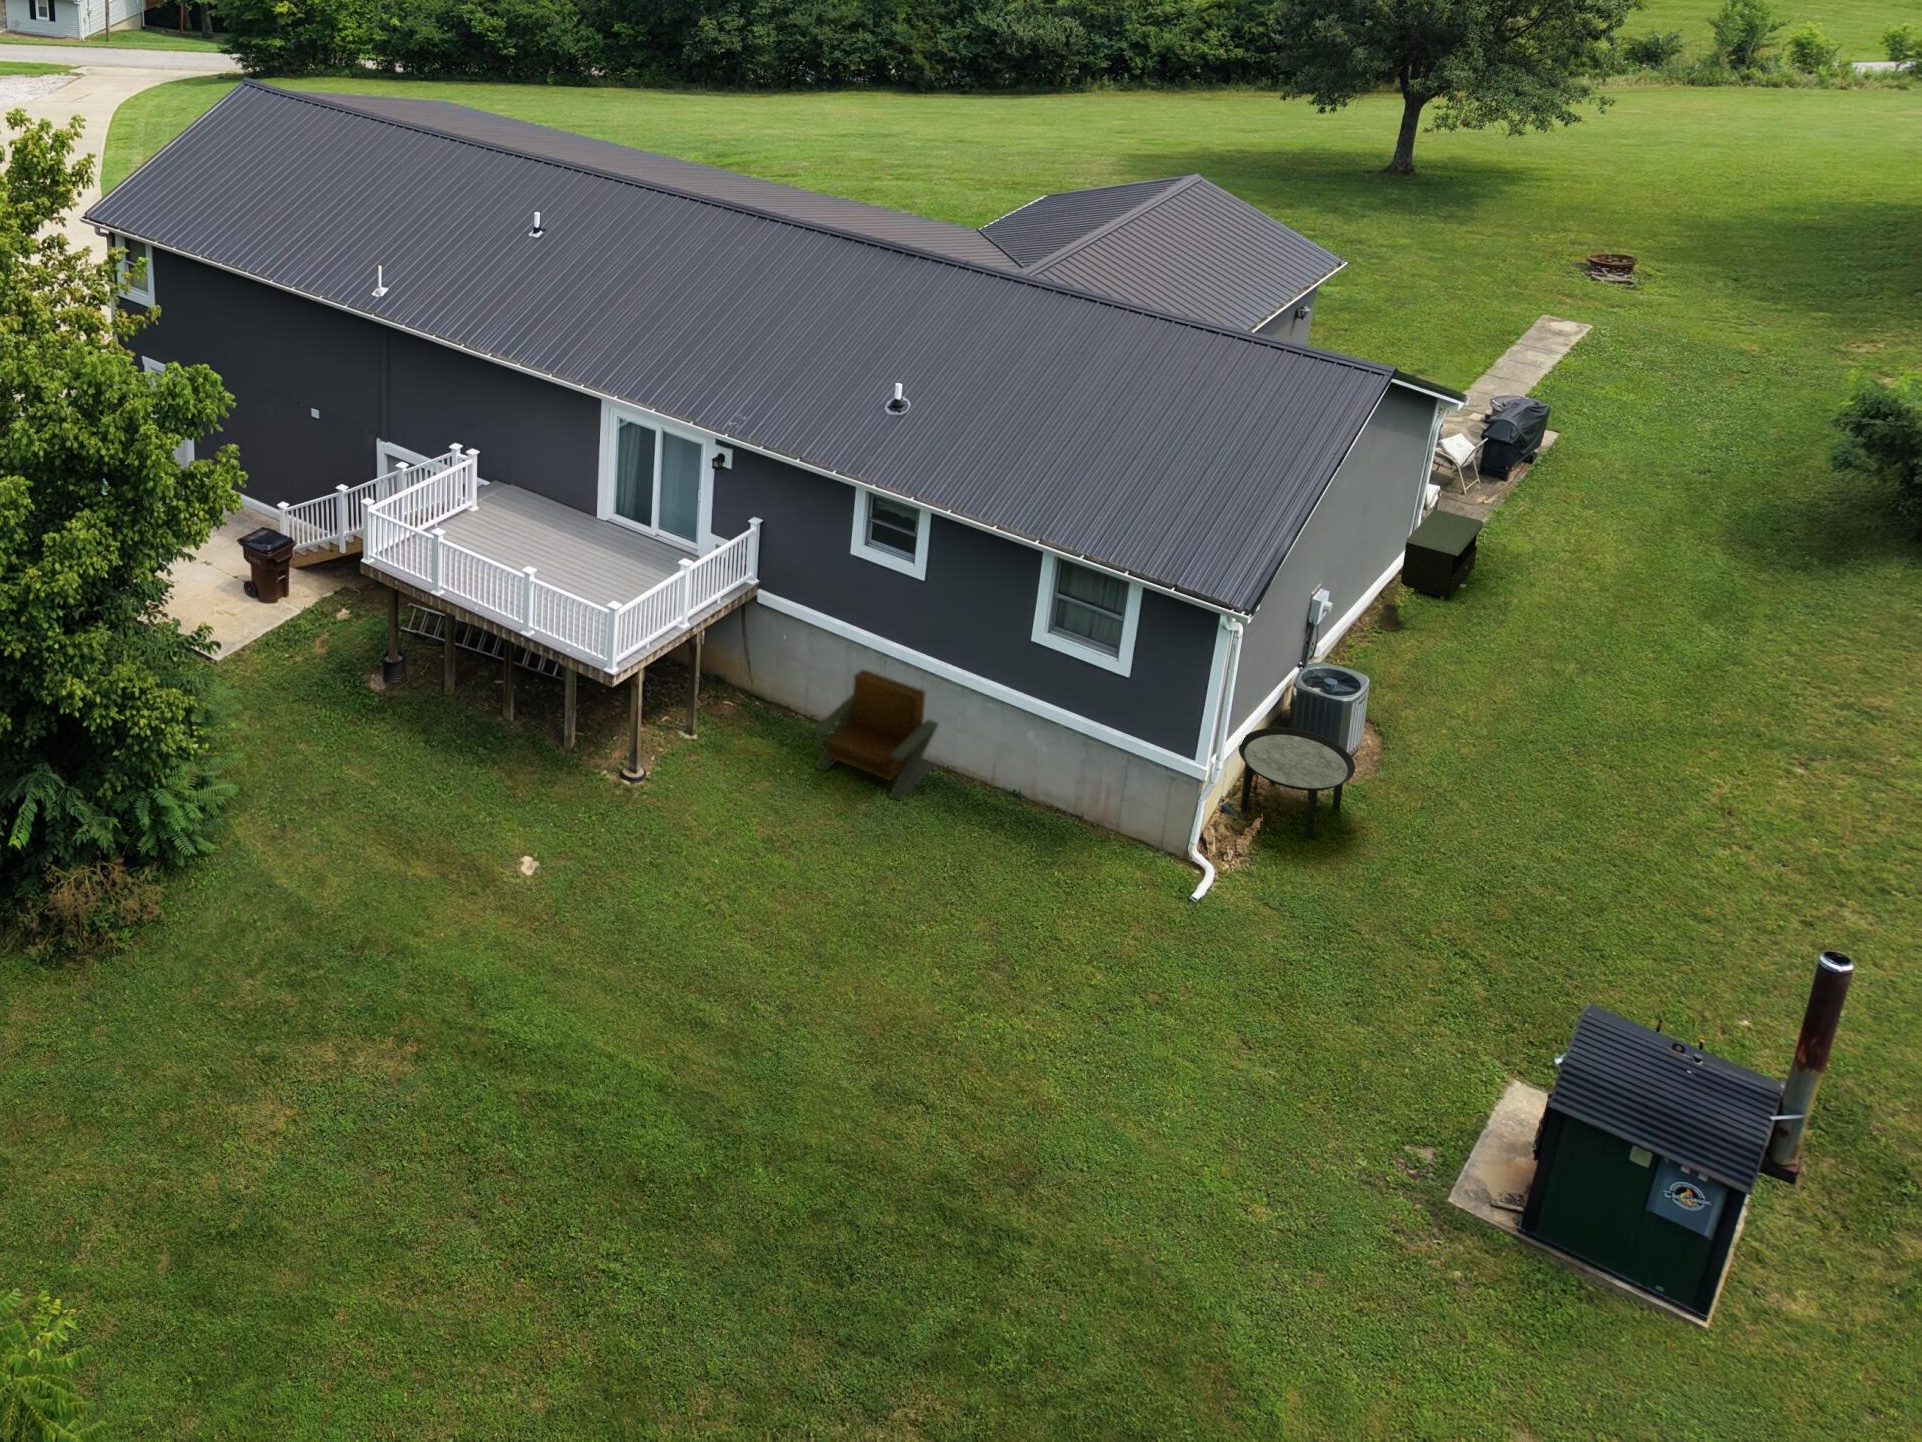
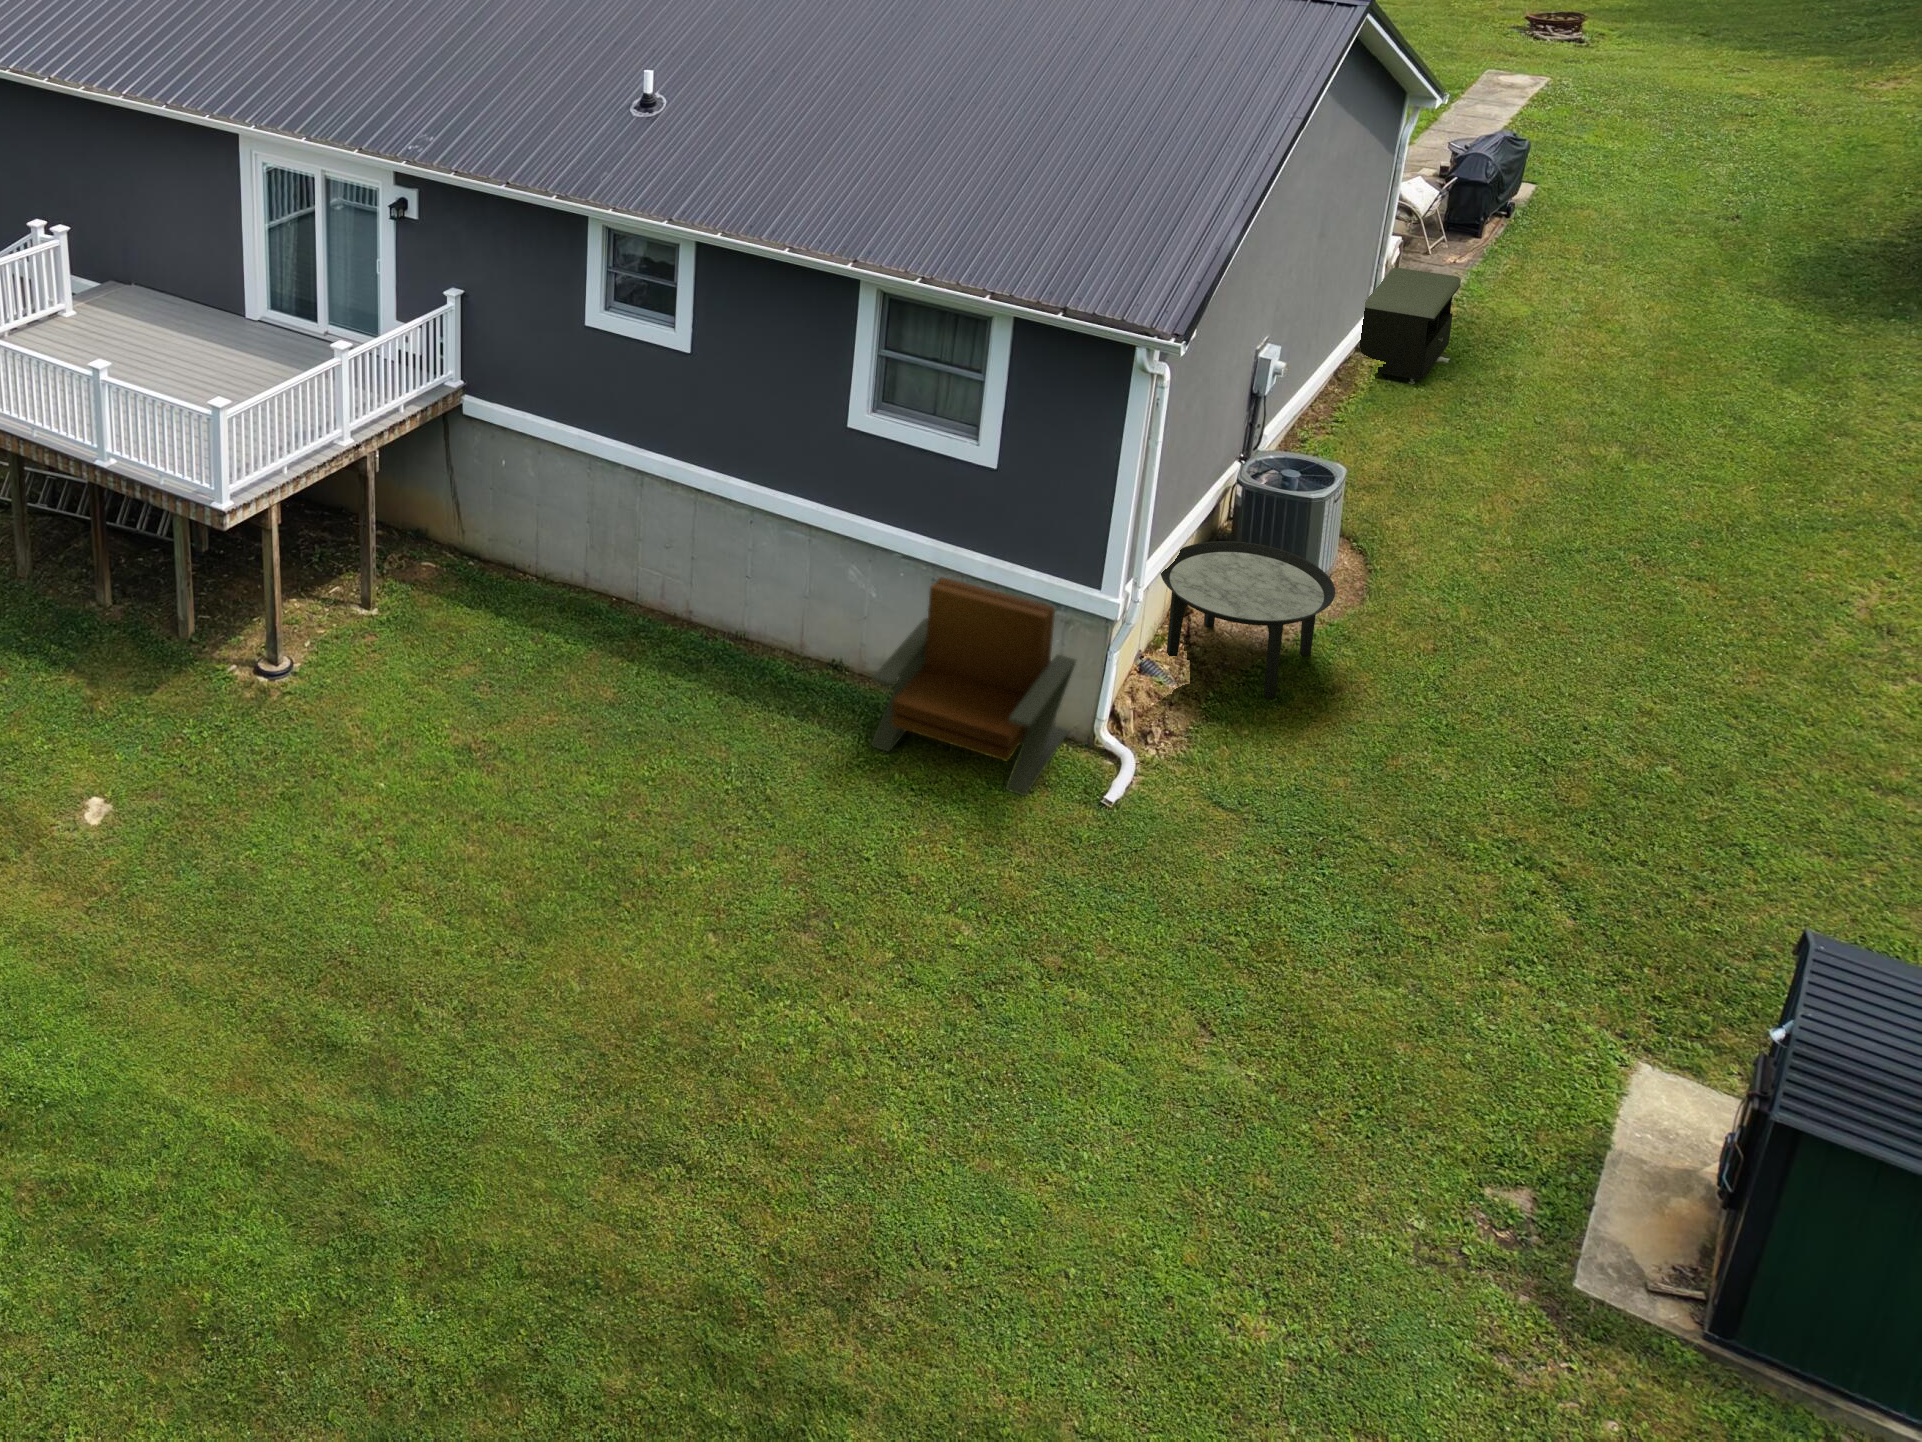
watering can: present [1379,604,1423,631] -> none [1324,387,1395,425]
lounge chair: present [816,670,938,800] -> present [871,577,1076,796]

